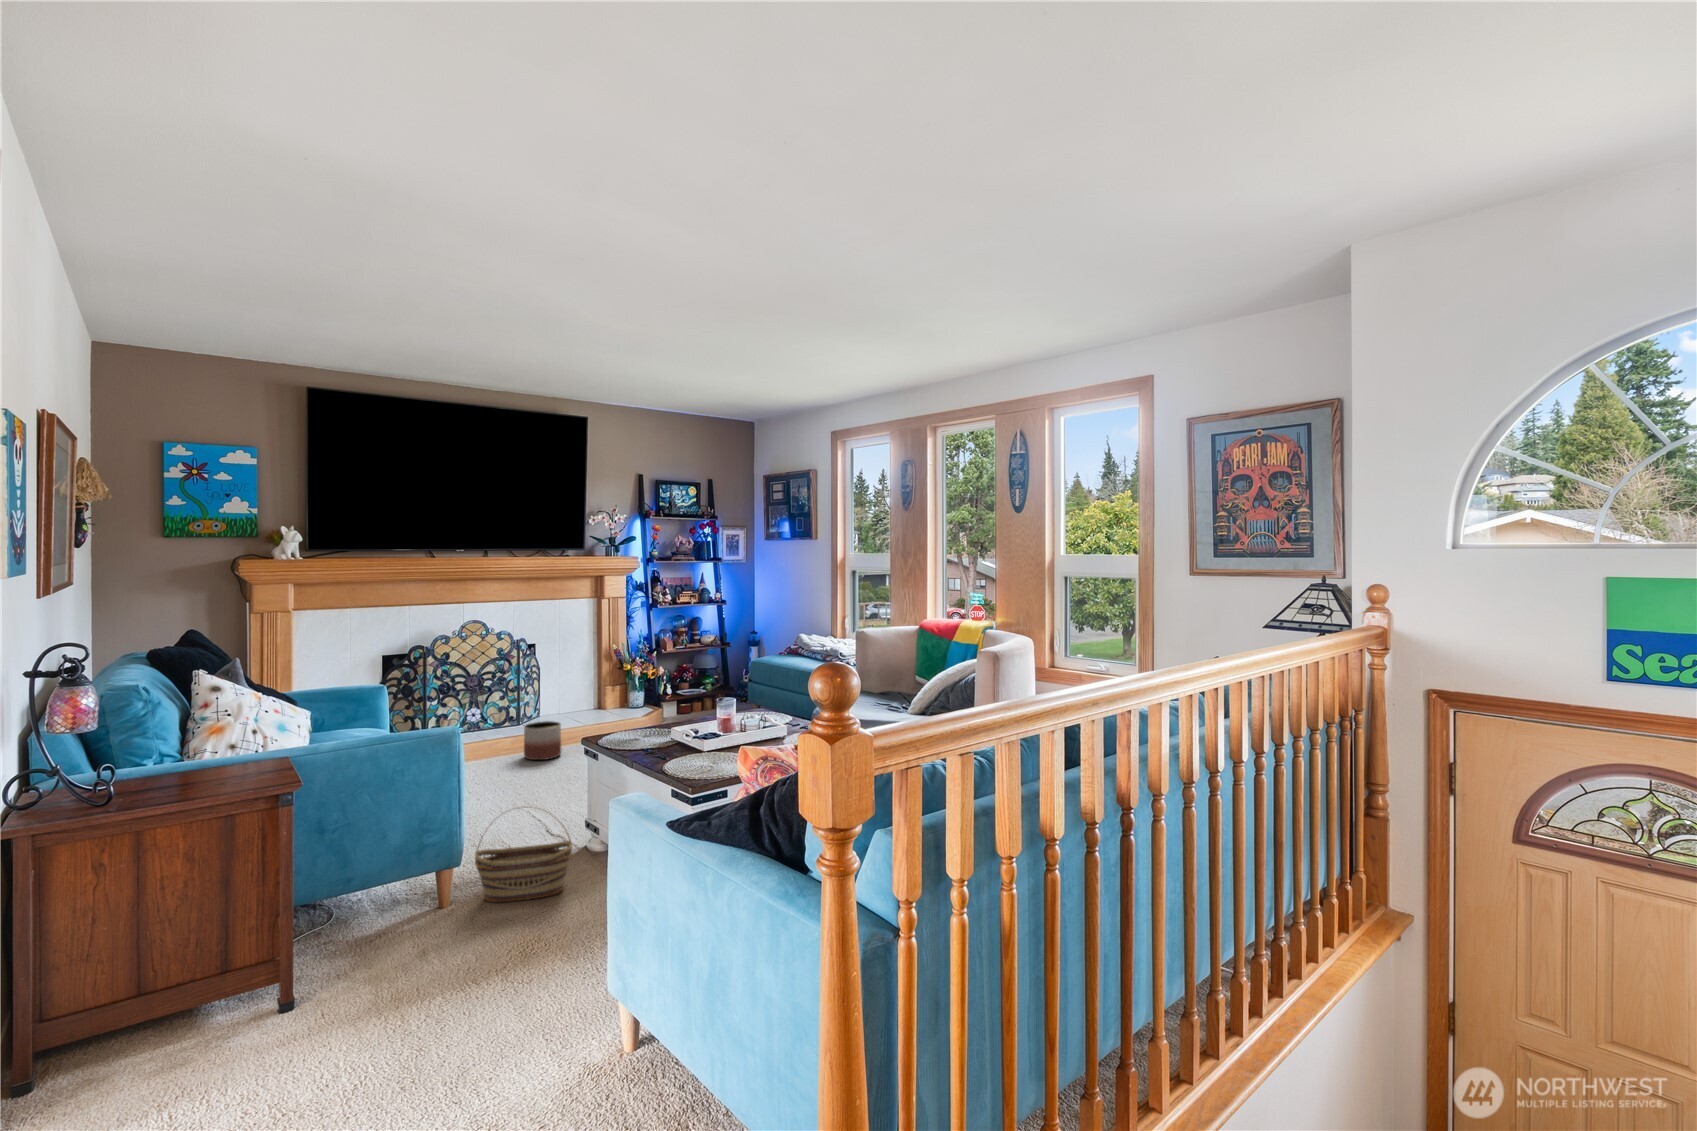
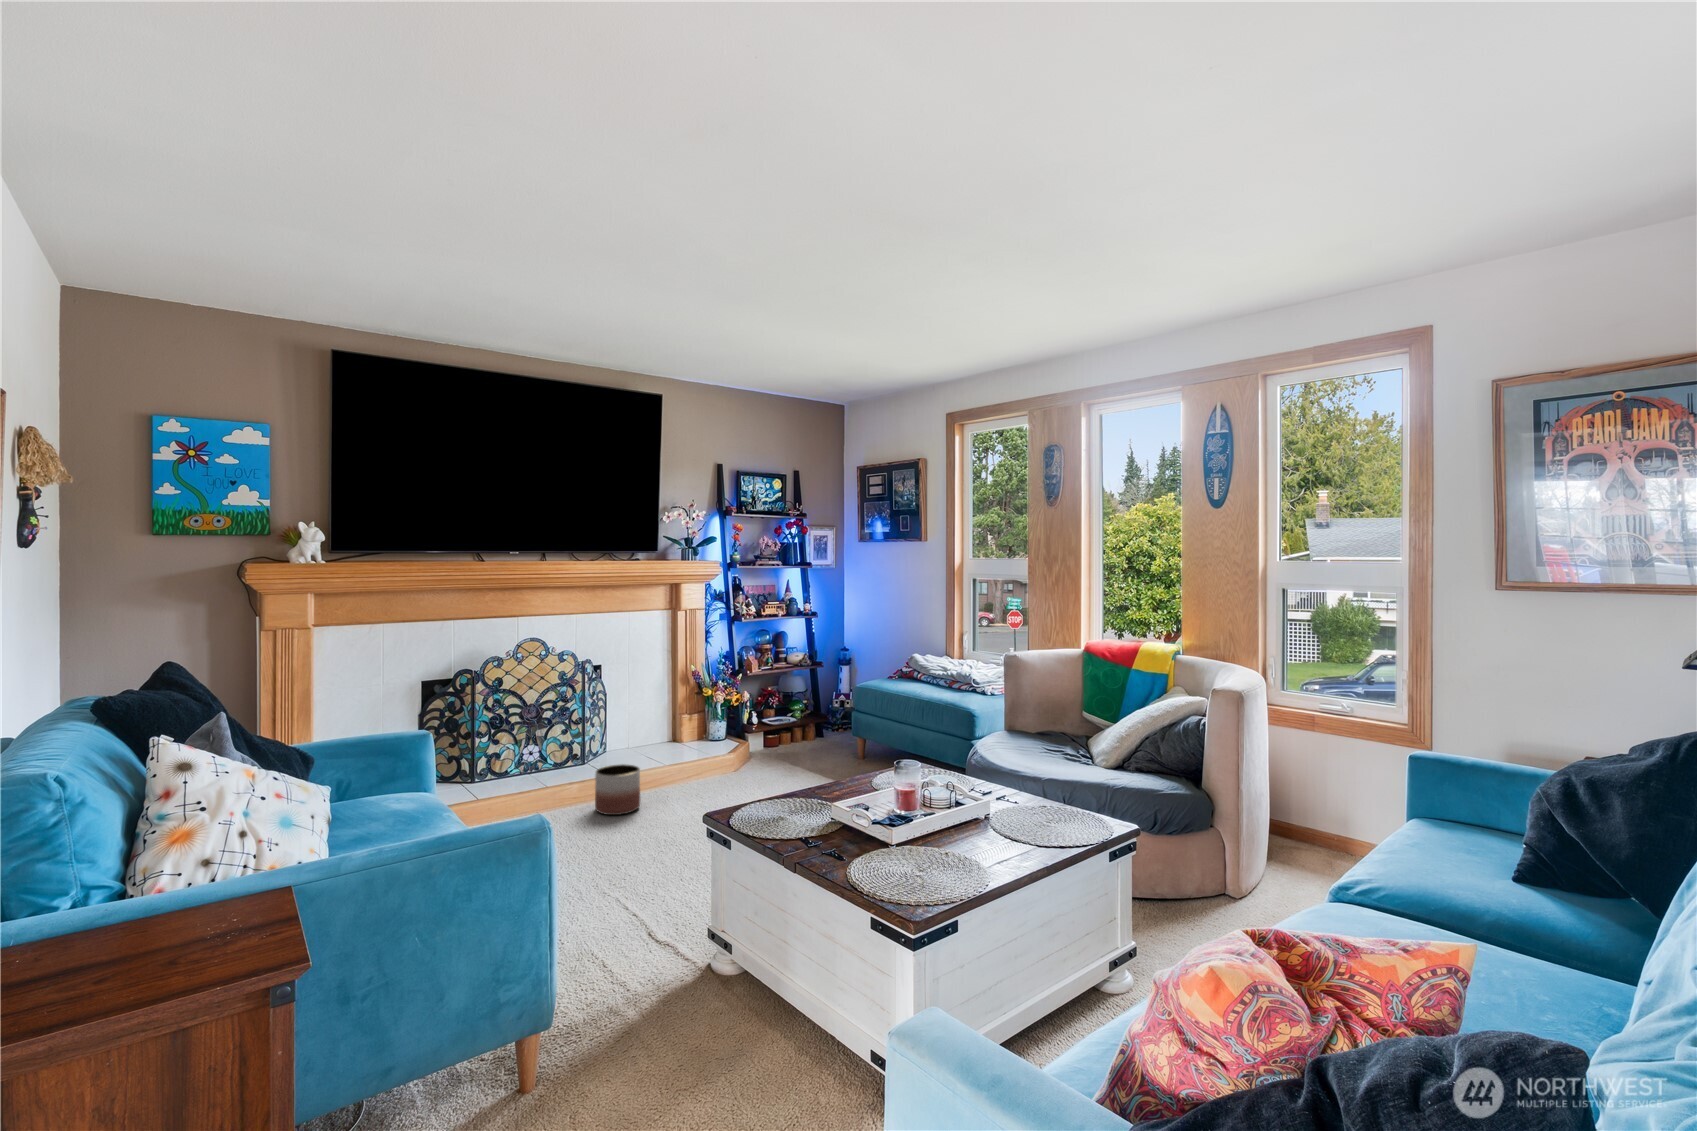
basket: present [475,807,572,903] -> none [568,936,707,1085]

